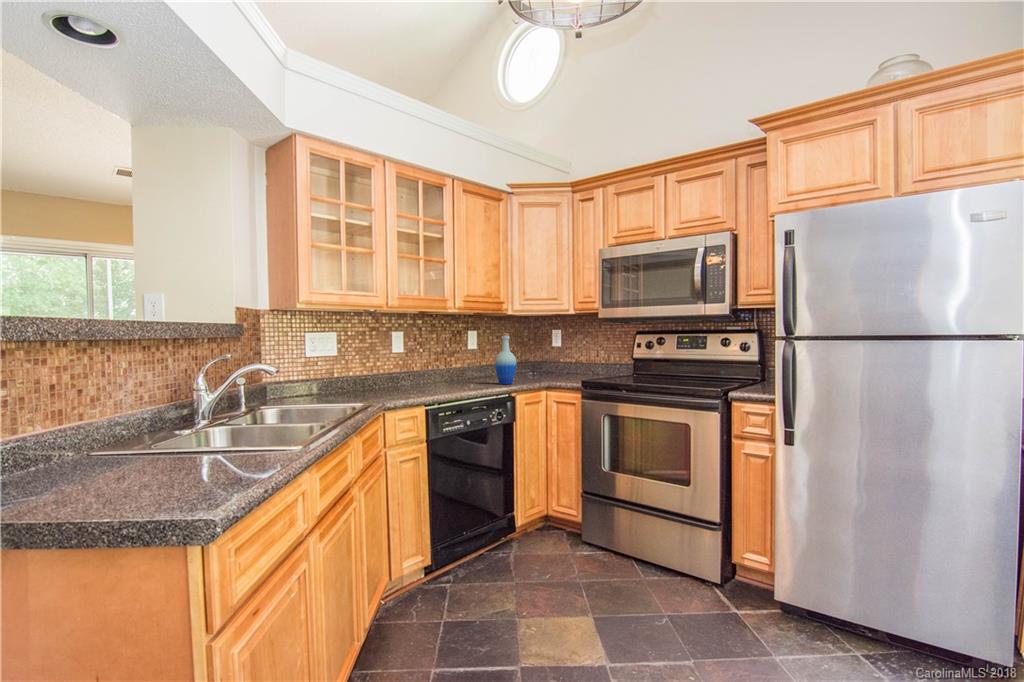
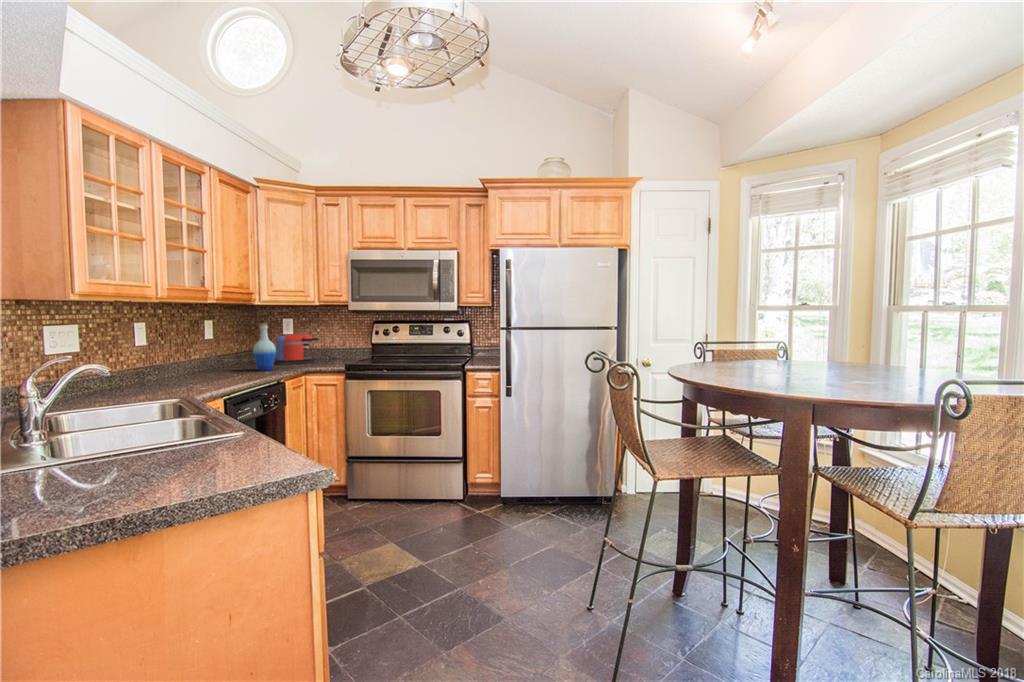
coffee maker: none [528,348,574,381] -> present [276,334,319,364]

